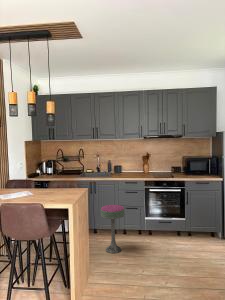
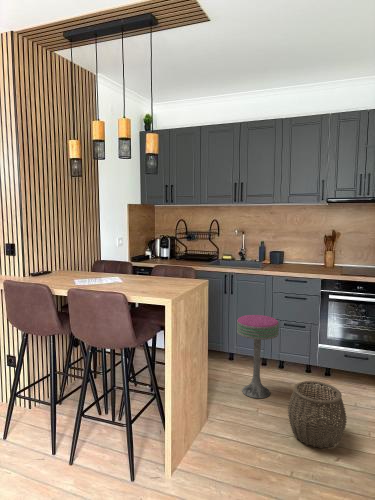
woven basket: none [133,238,164,274] -> present [288,381,347,448]

